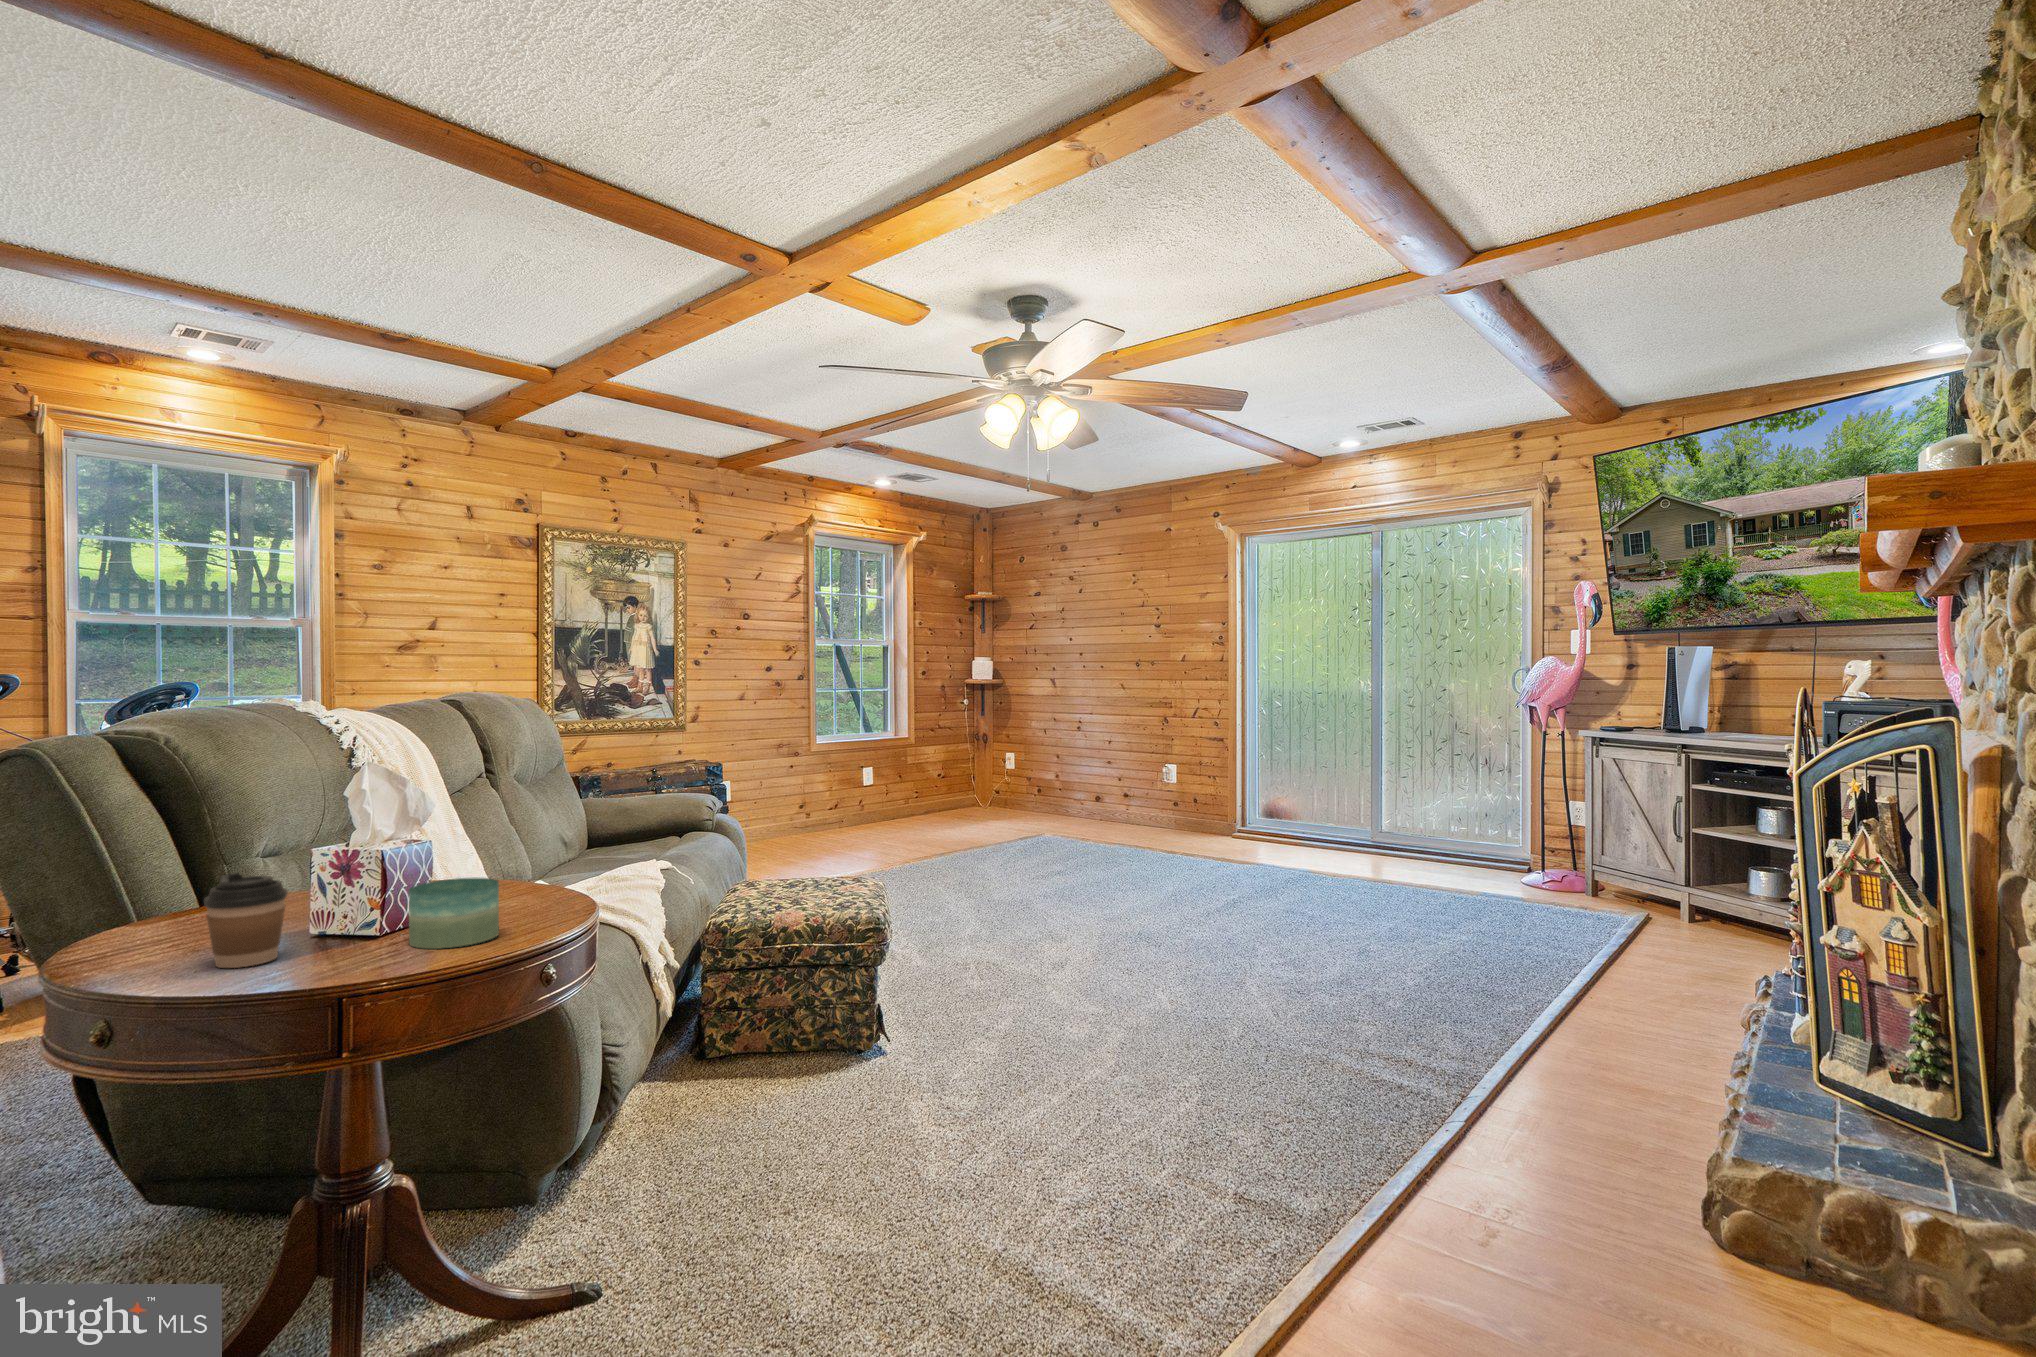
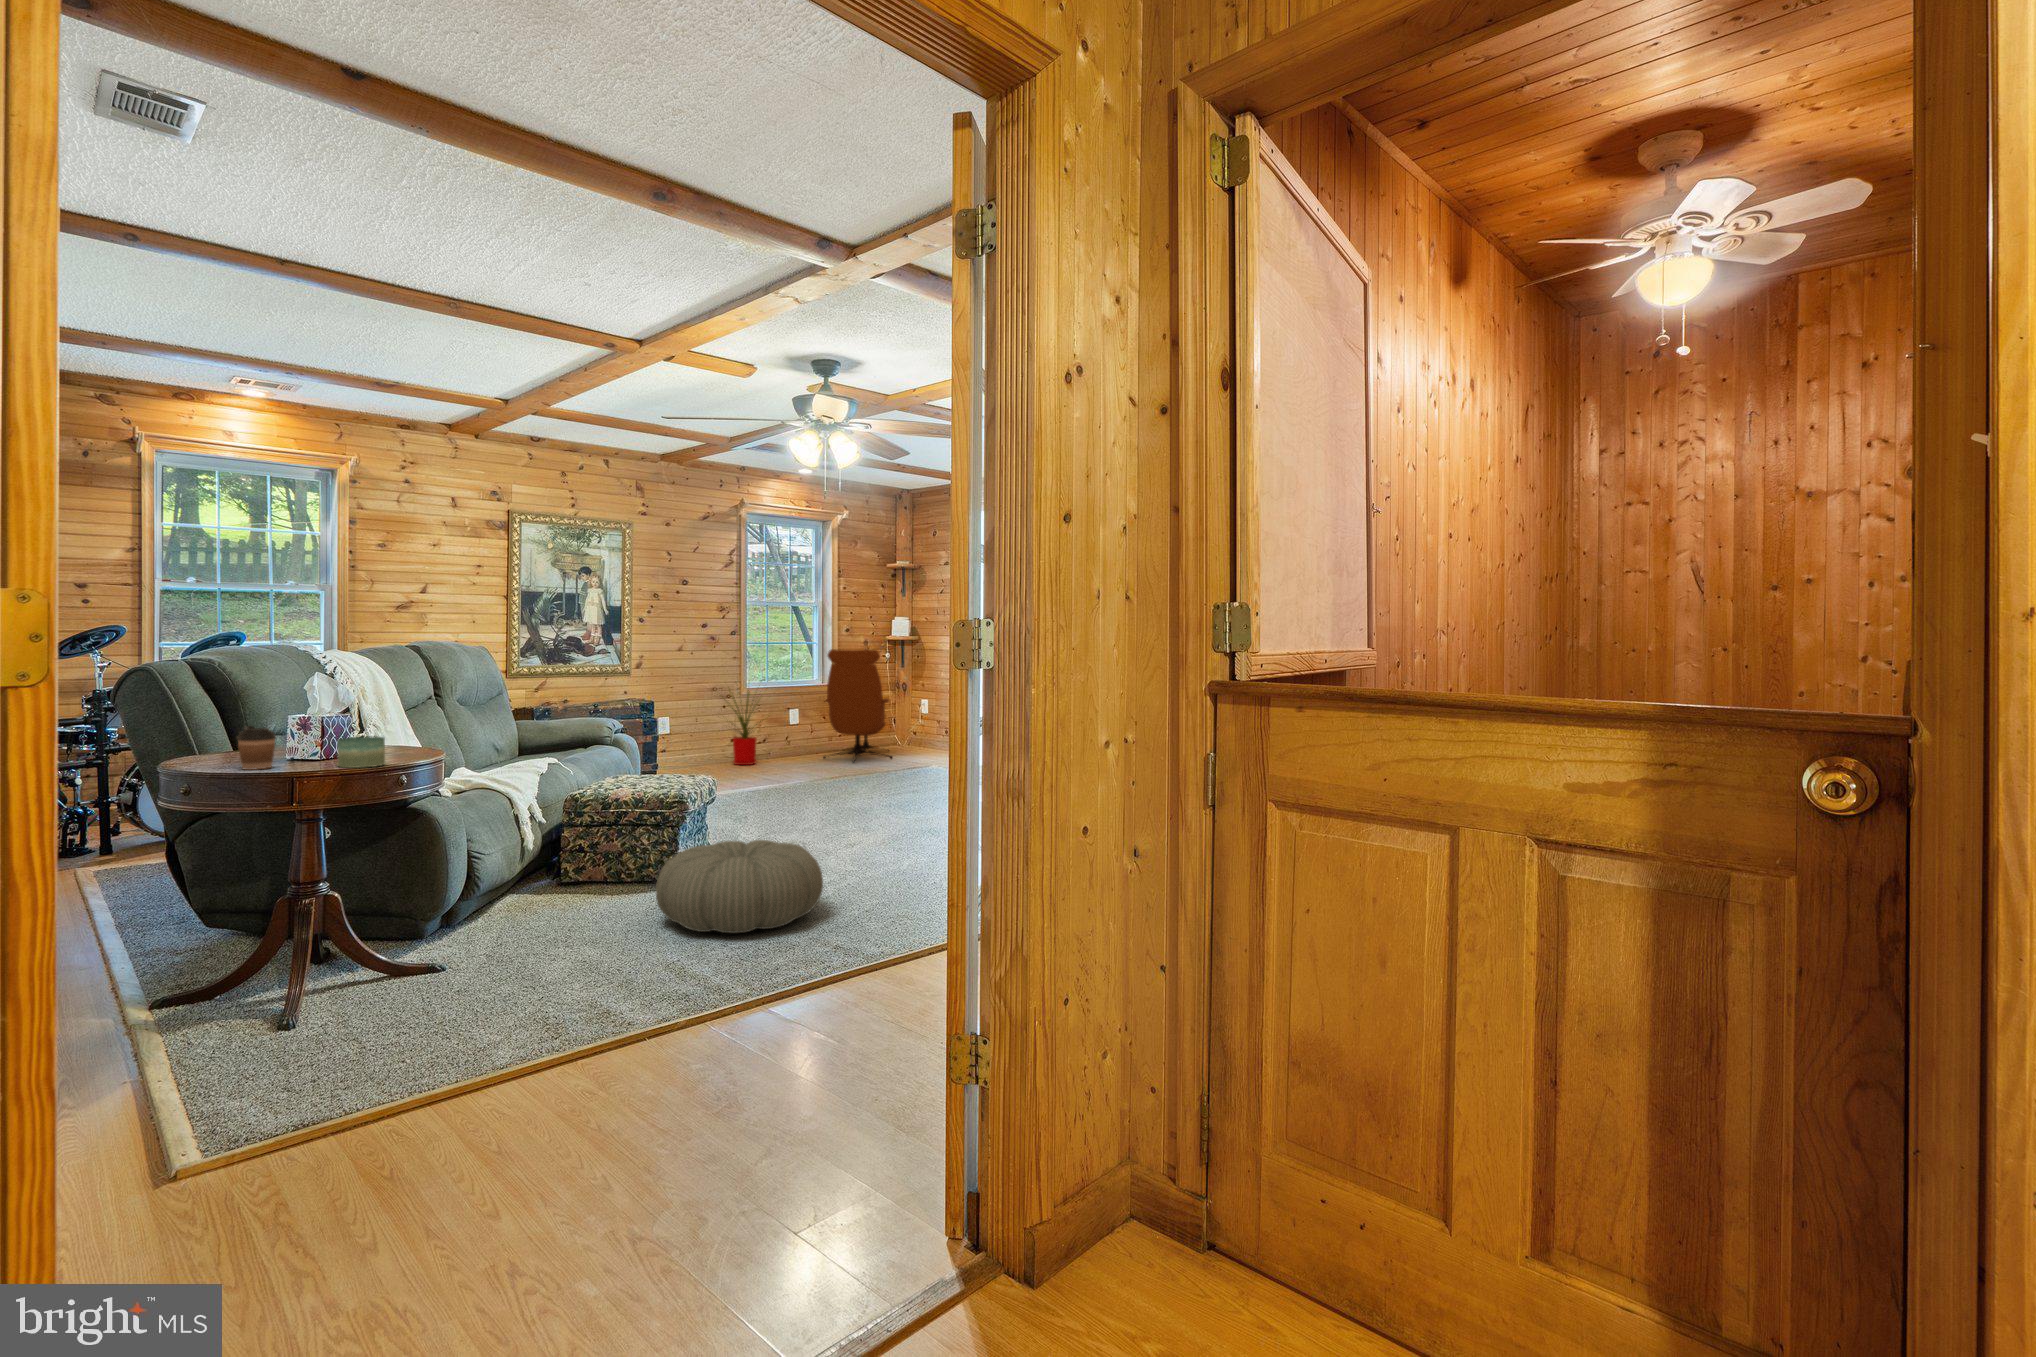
lounge chair: none [907,693,990,830] -> present [824,649,892,762]
house plant: none [779,731,860,837] -> present [720,688,767,765]
pouf: none [902,991,1157,1173] -> present [656,840,823,933]

